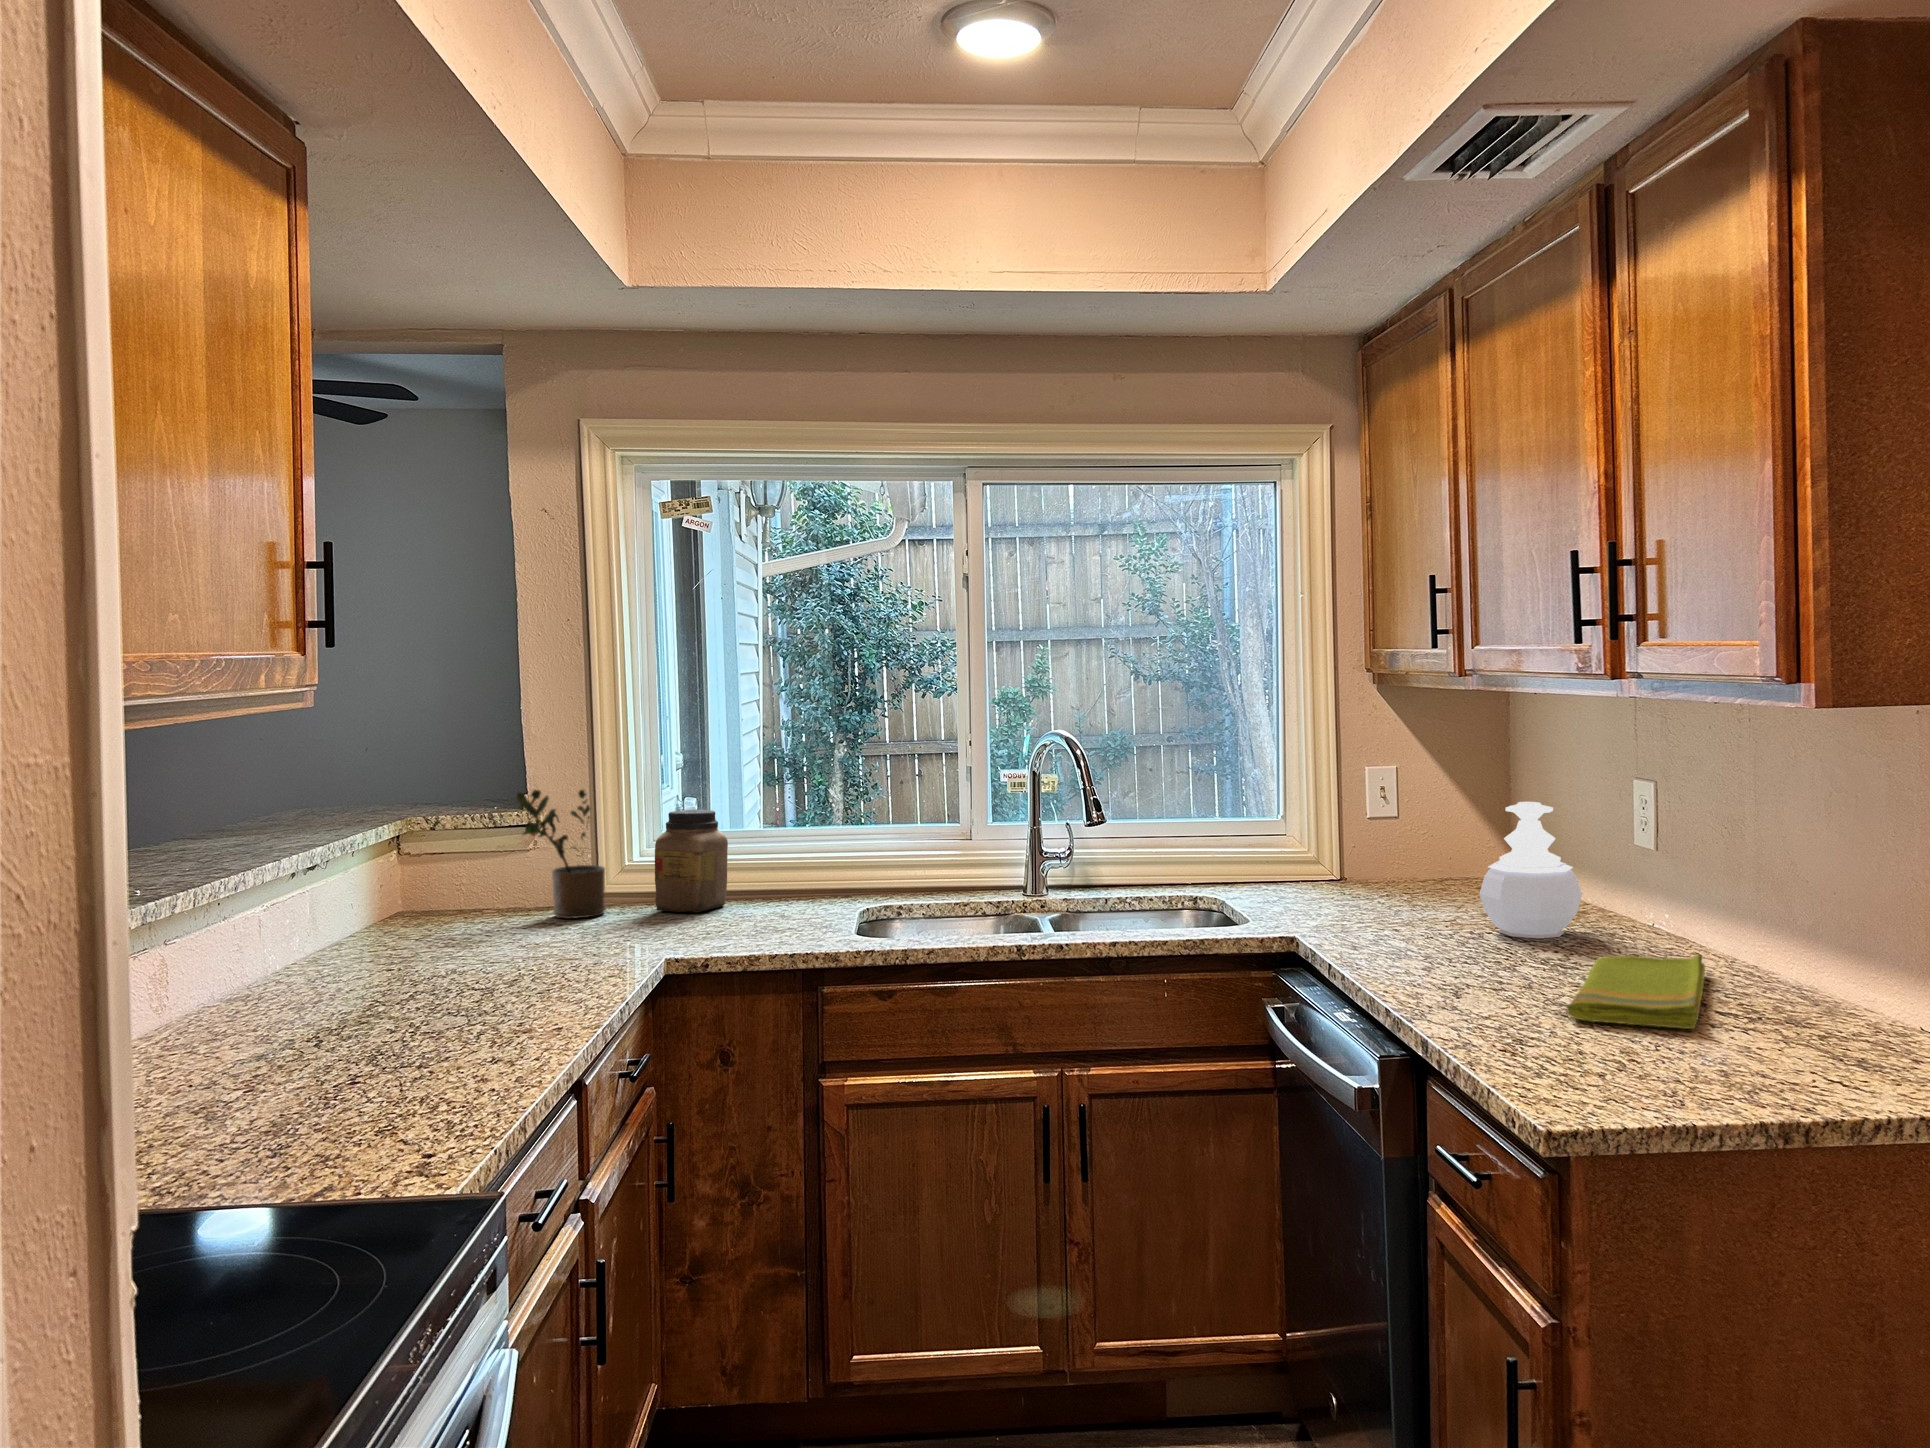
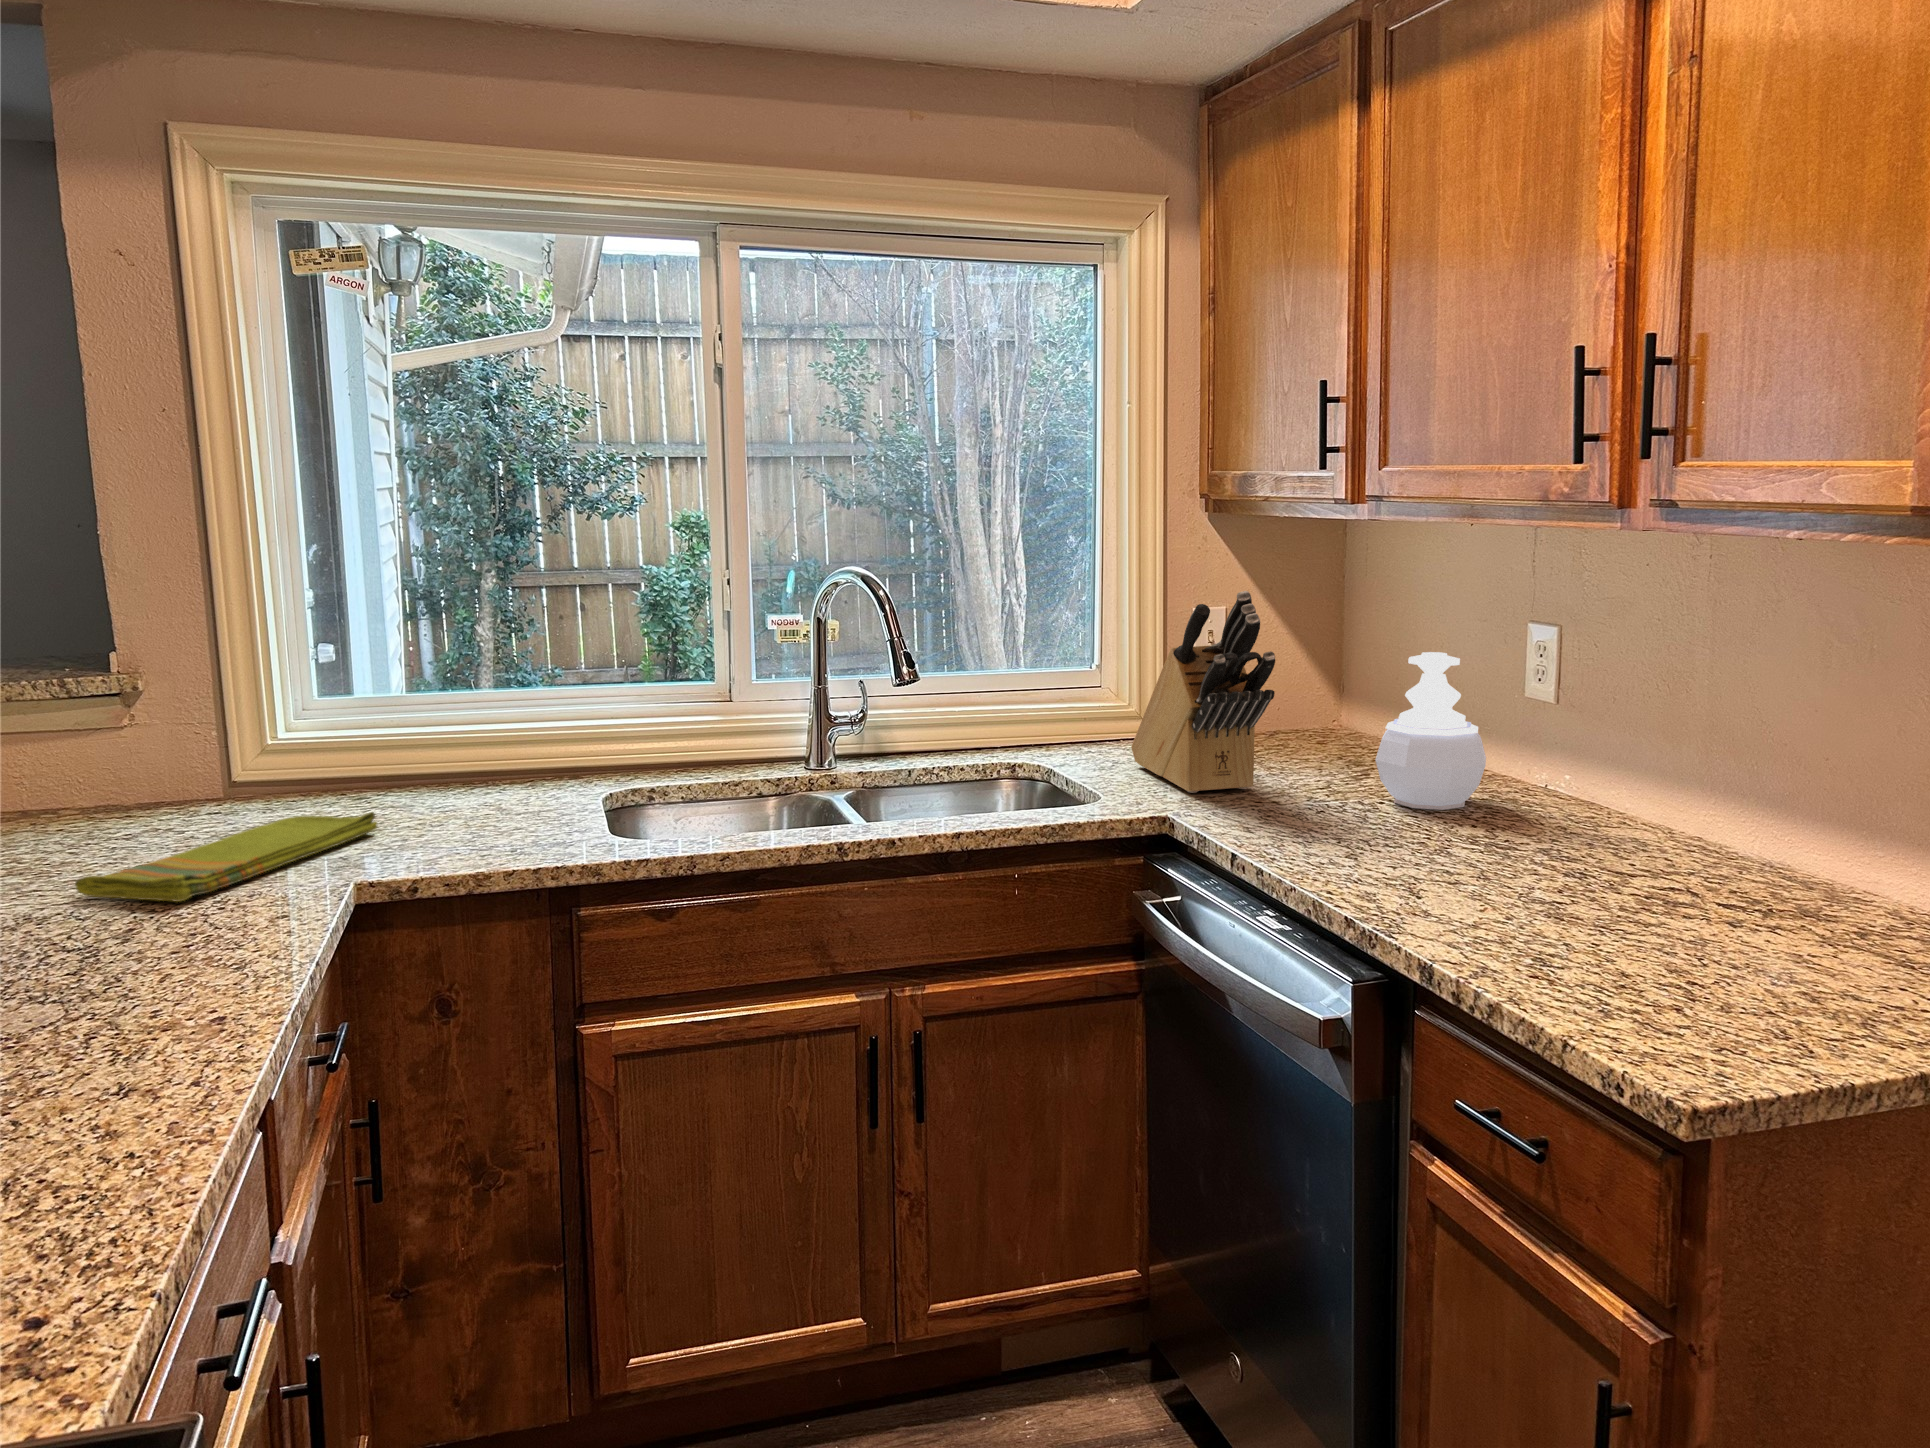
knife block: none [1293,749,1390,920] -> present [1131,591,1275,793]
potted plant: present [517,790,606,919] -> none [102,646,246,823]
jar: present [655,809,728,912] -> none [314,671,416,807]
dish towel: present [1567,954,1705,1029] -> present [75,812,378,902]

